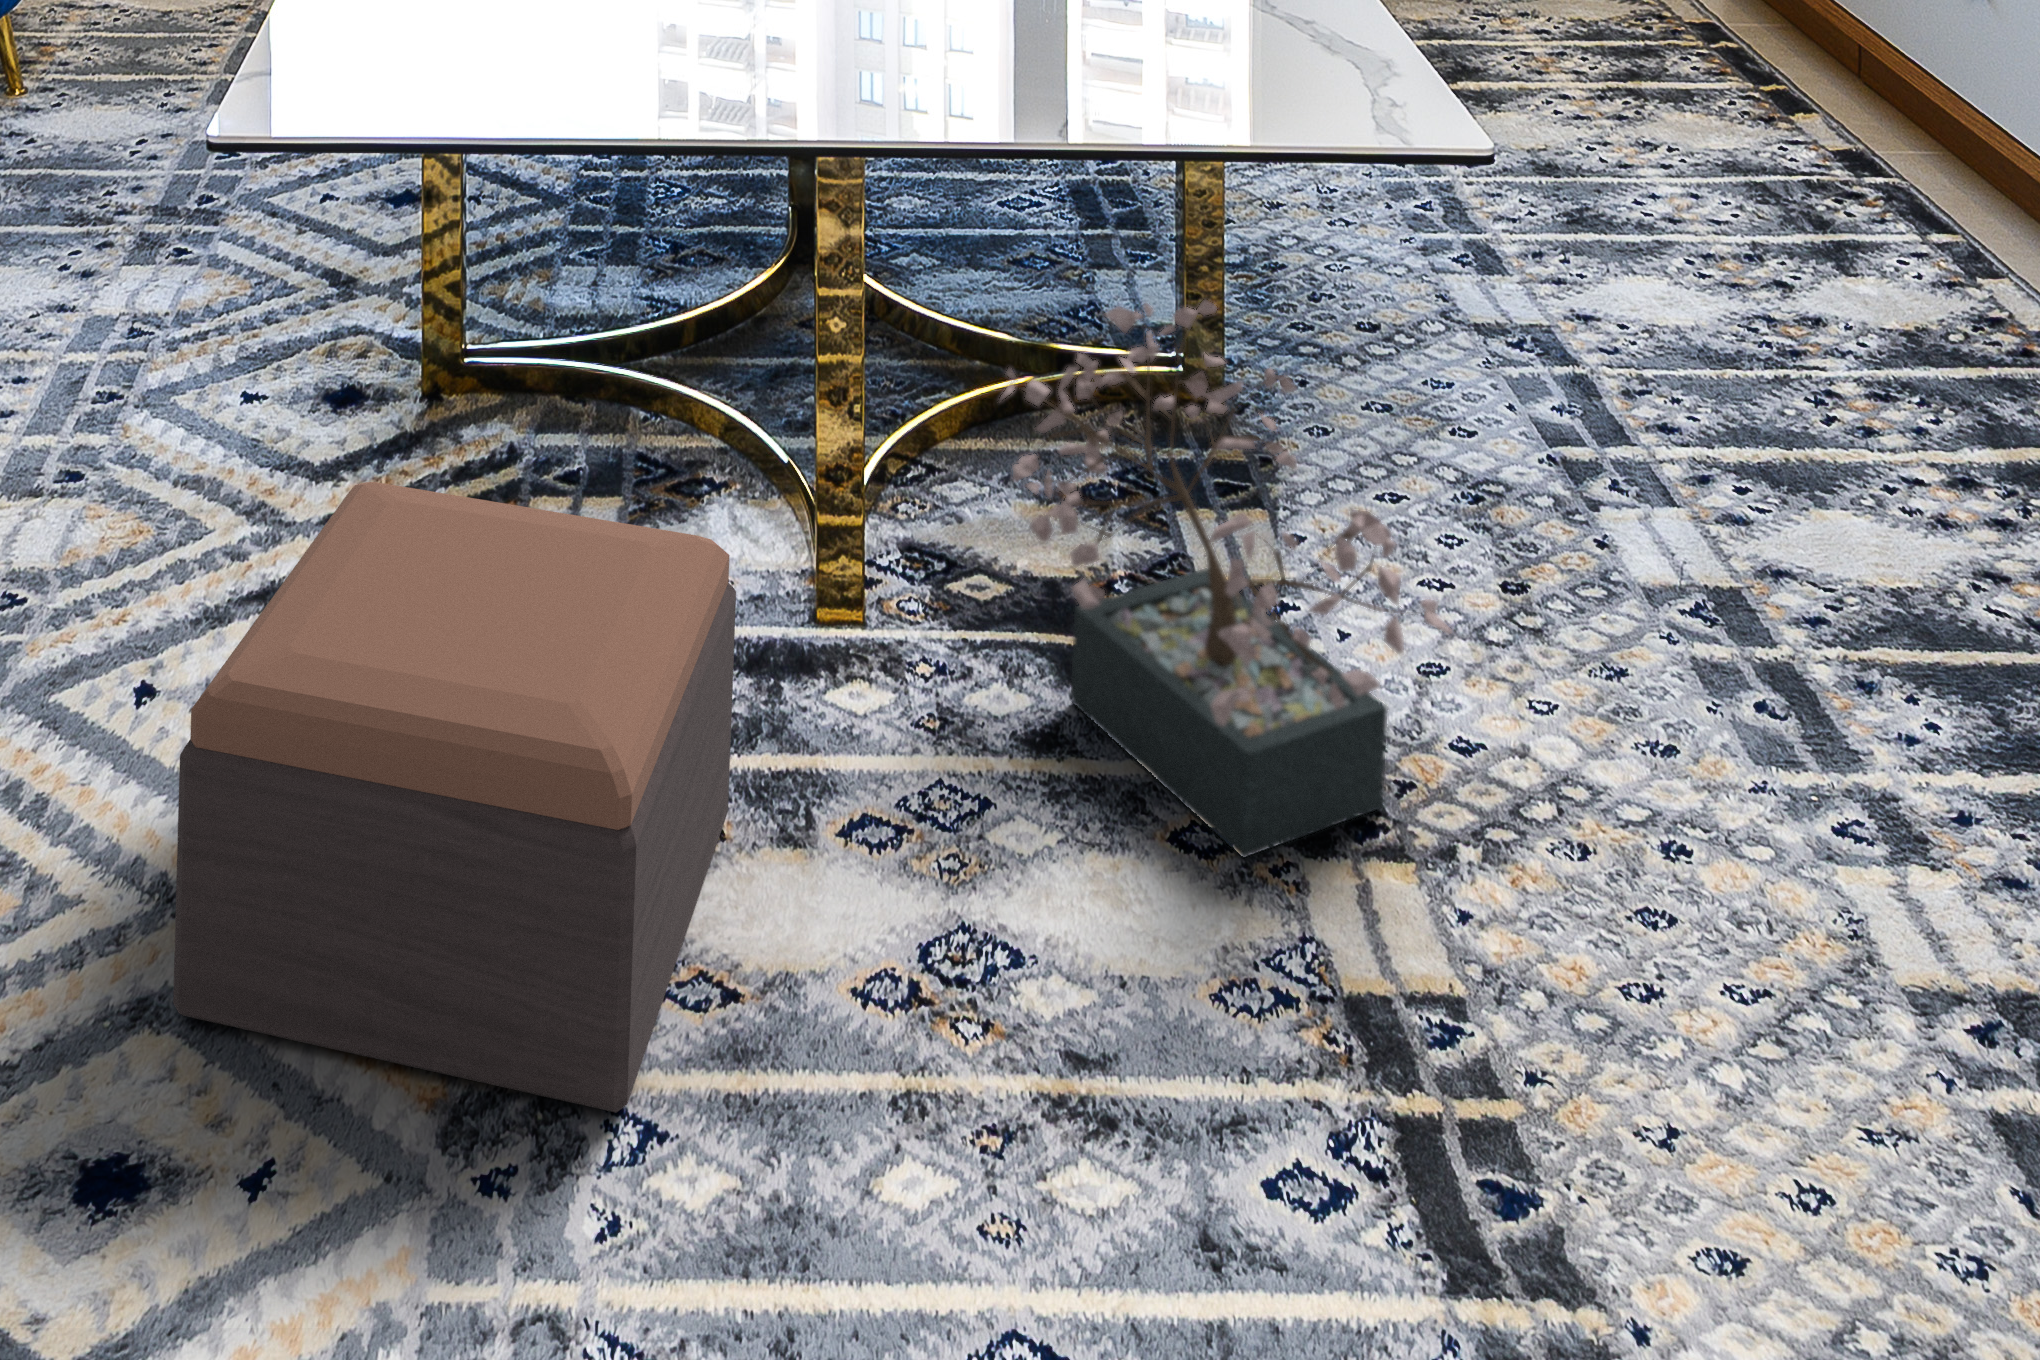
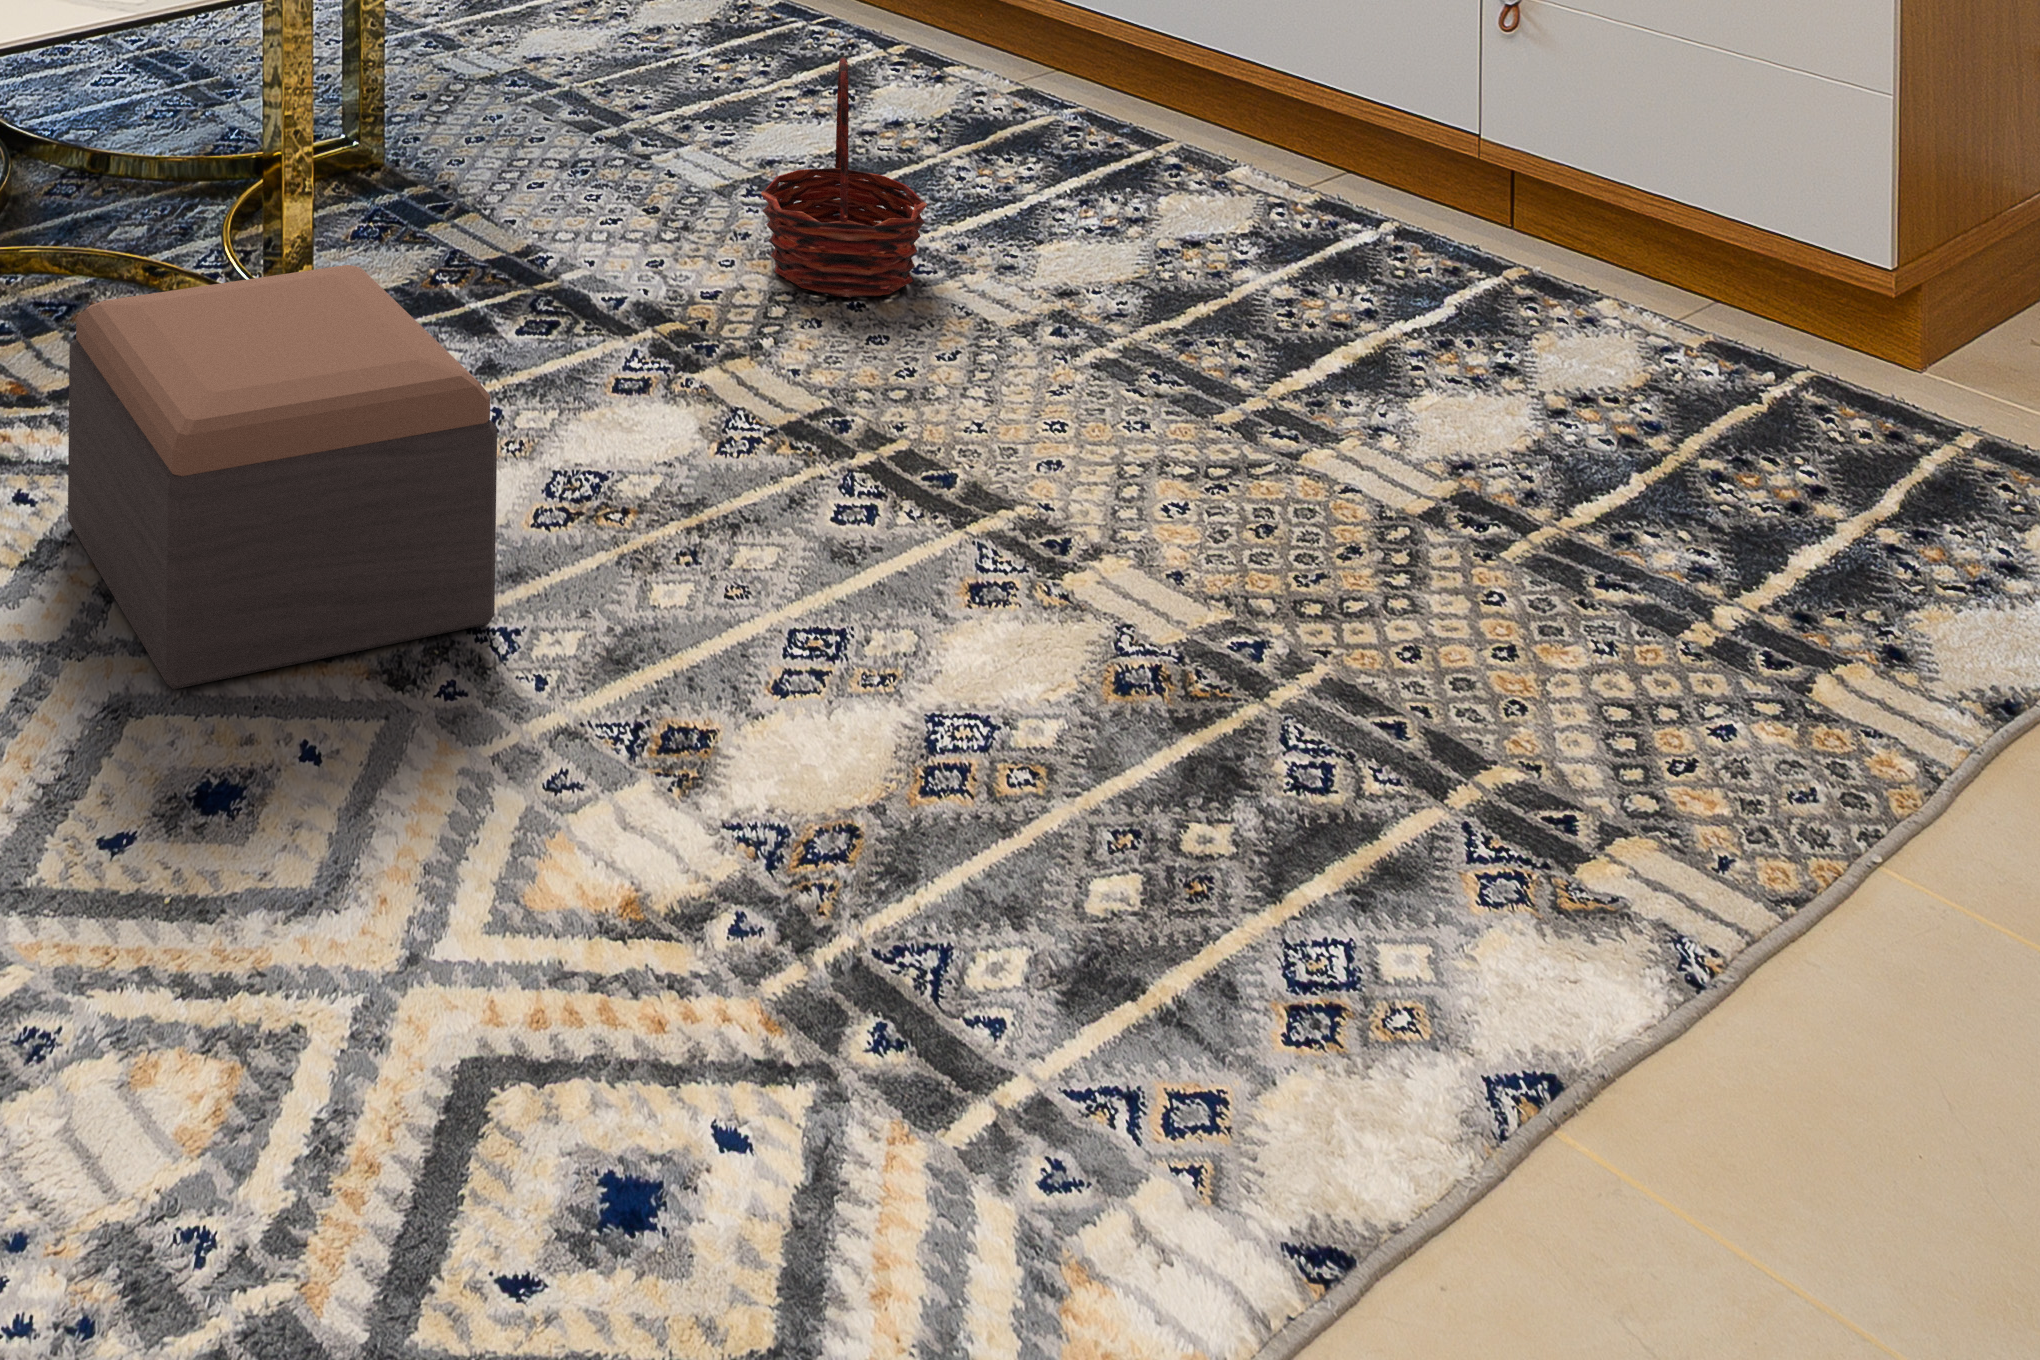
decorative plant: present [1001,300,1452,857] -> none [422,47,742,387]
basket: none [1592,455,1859,849] -> present [761,57,927,298]

